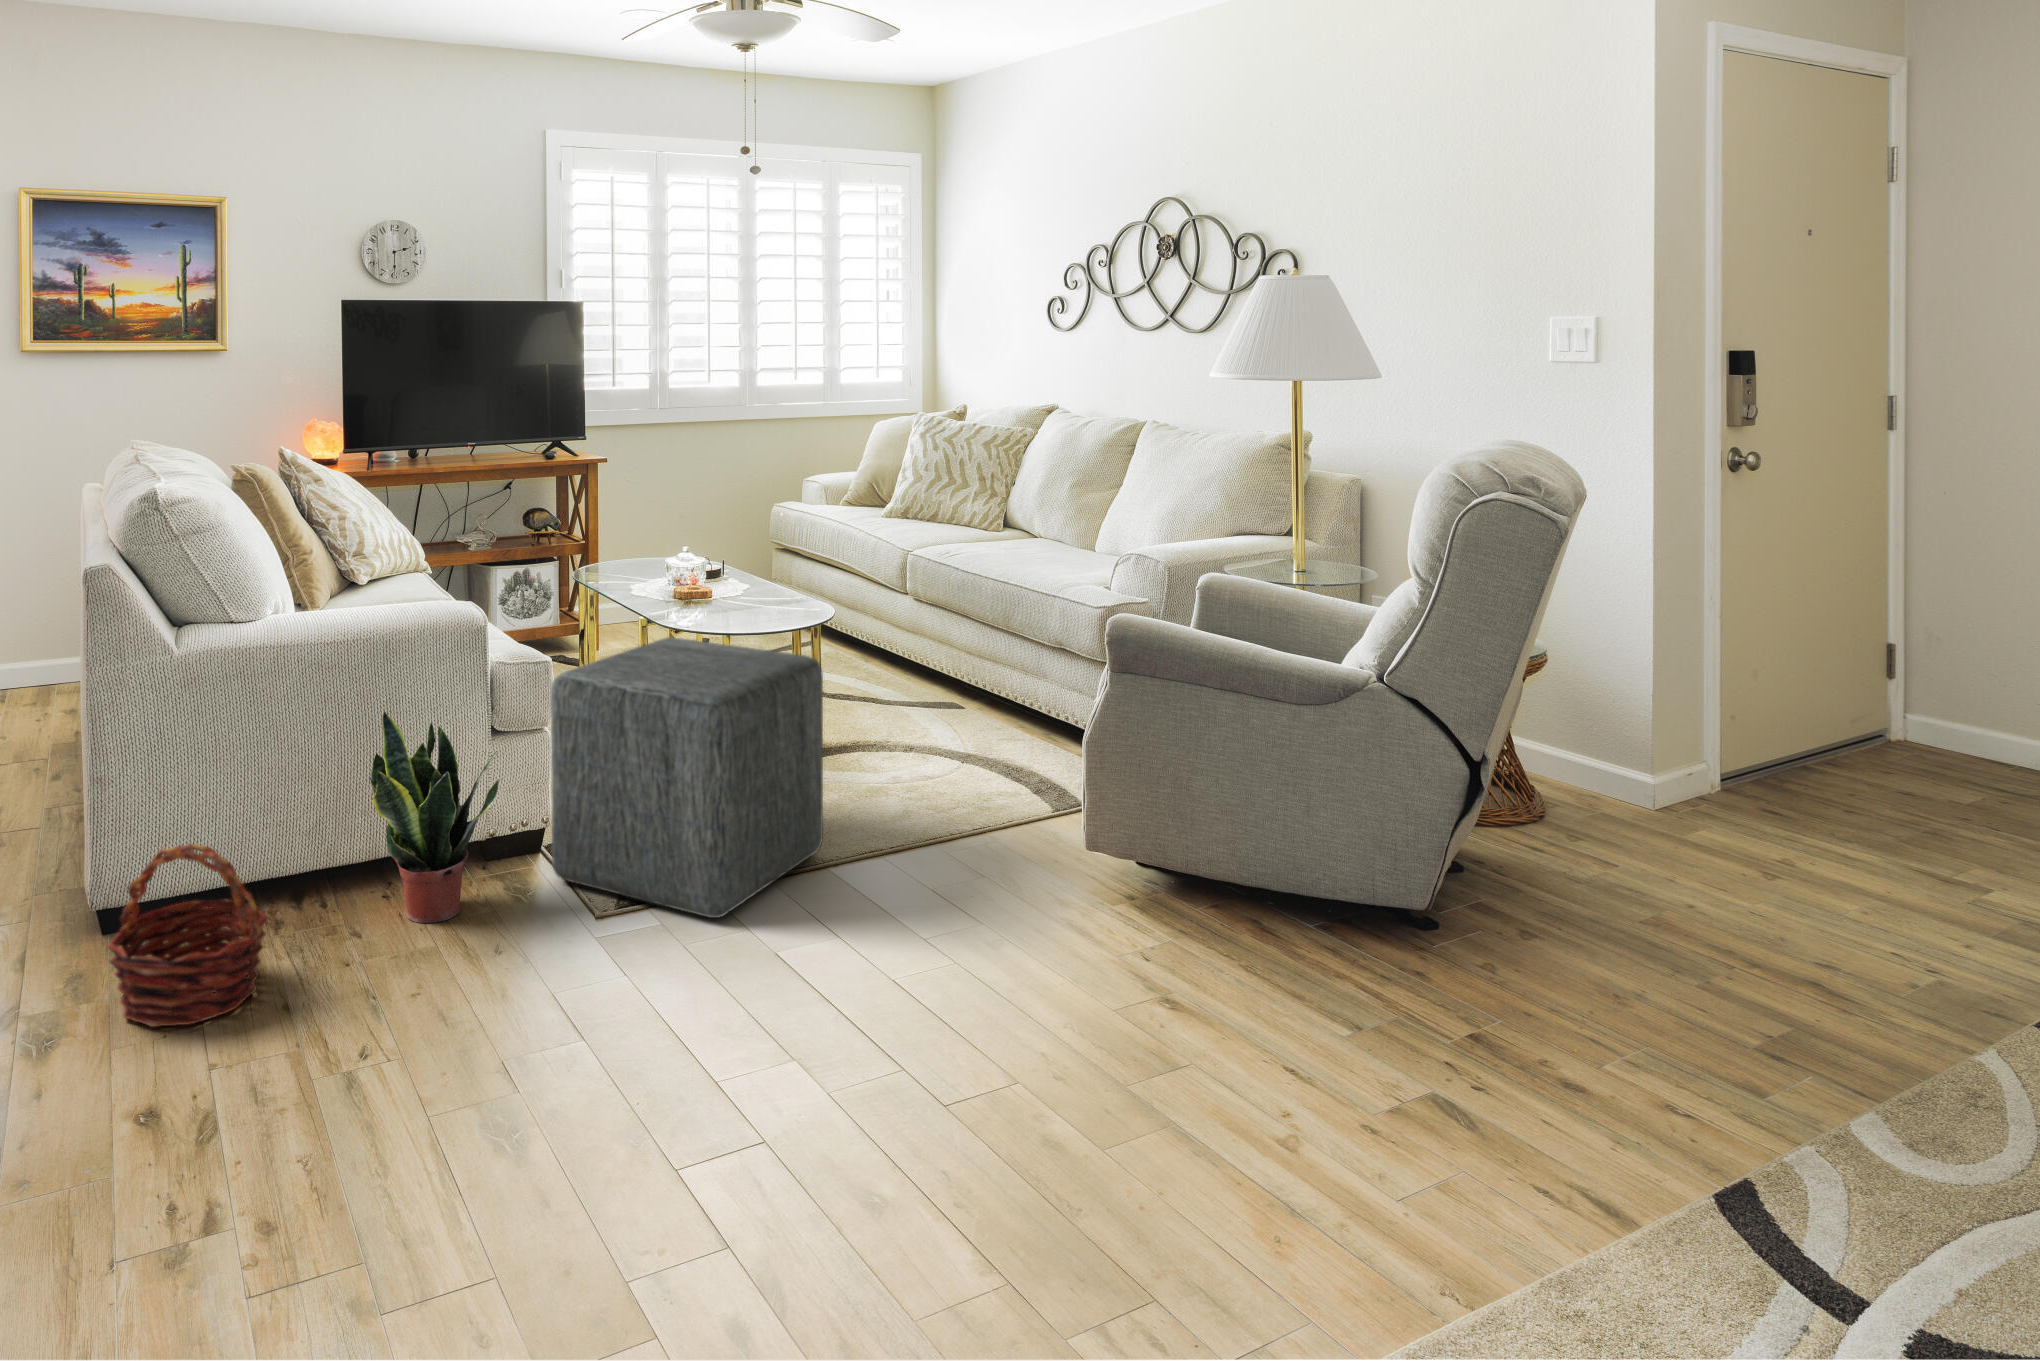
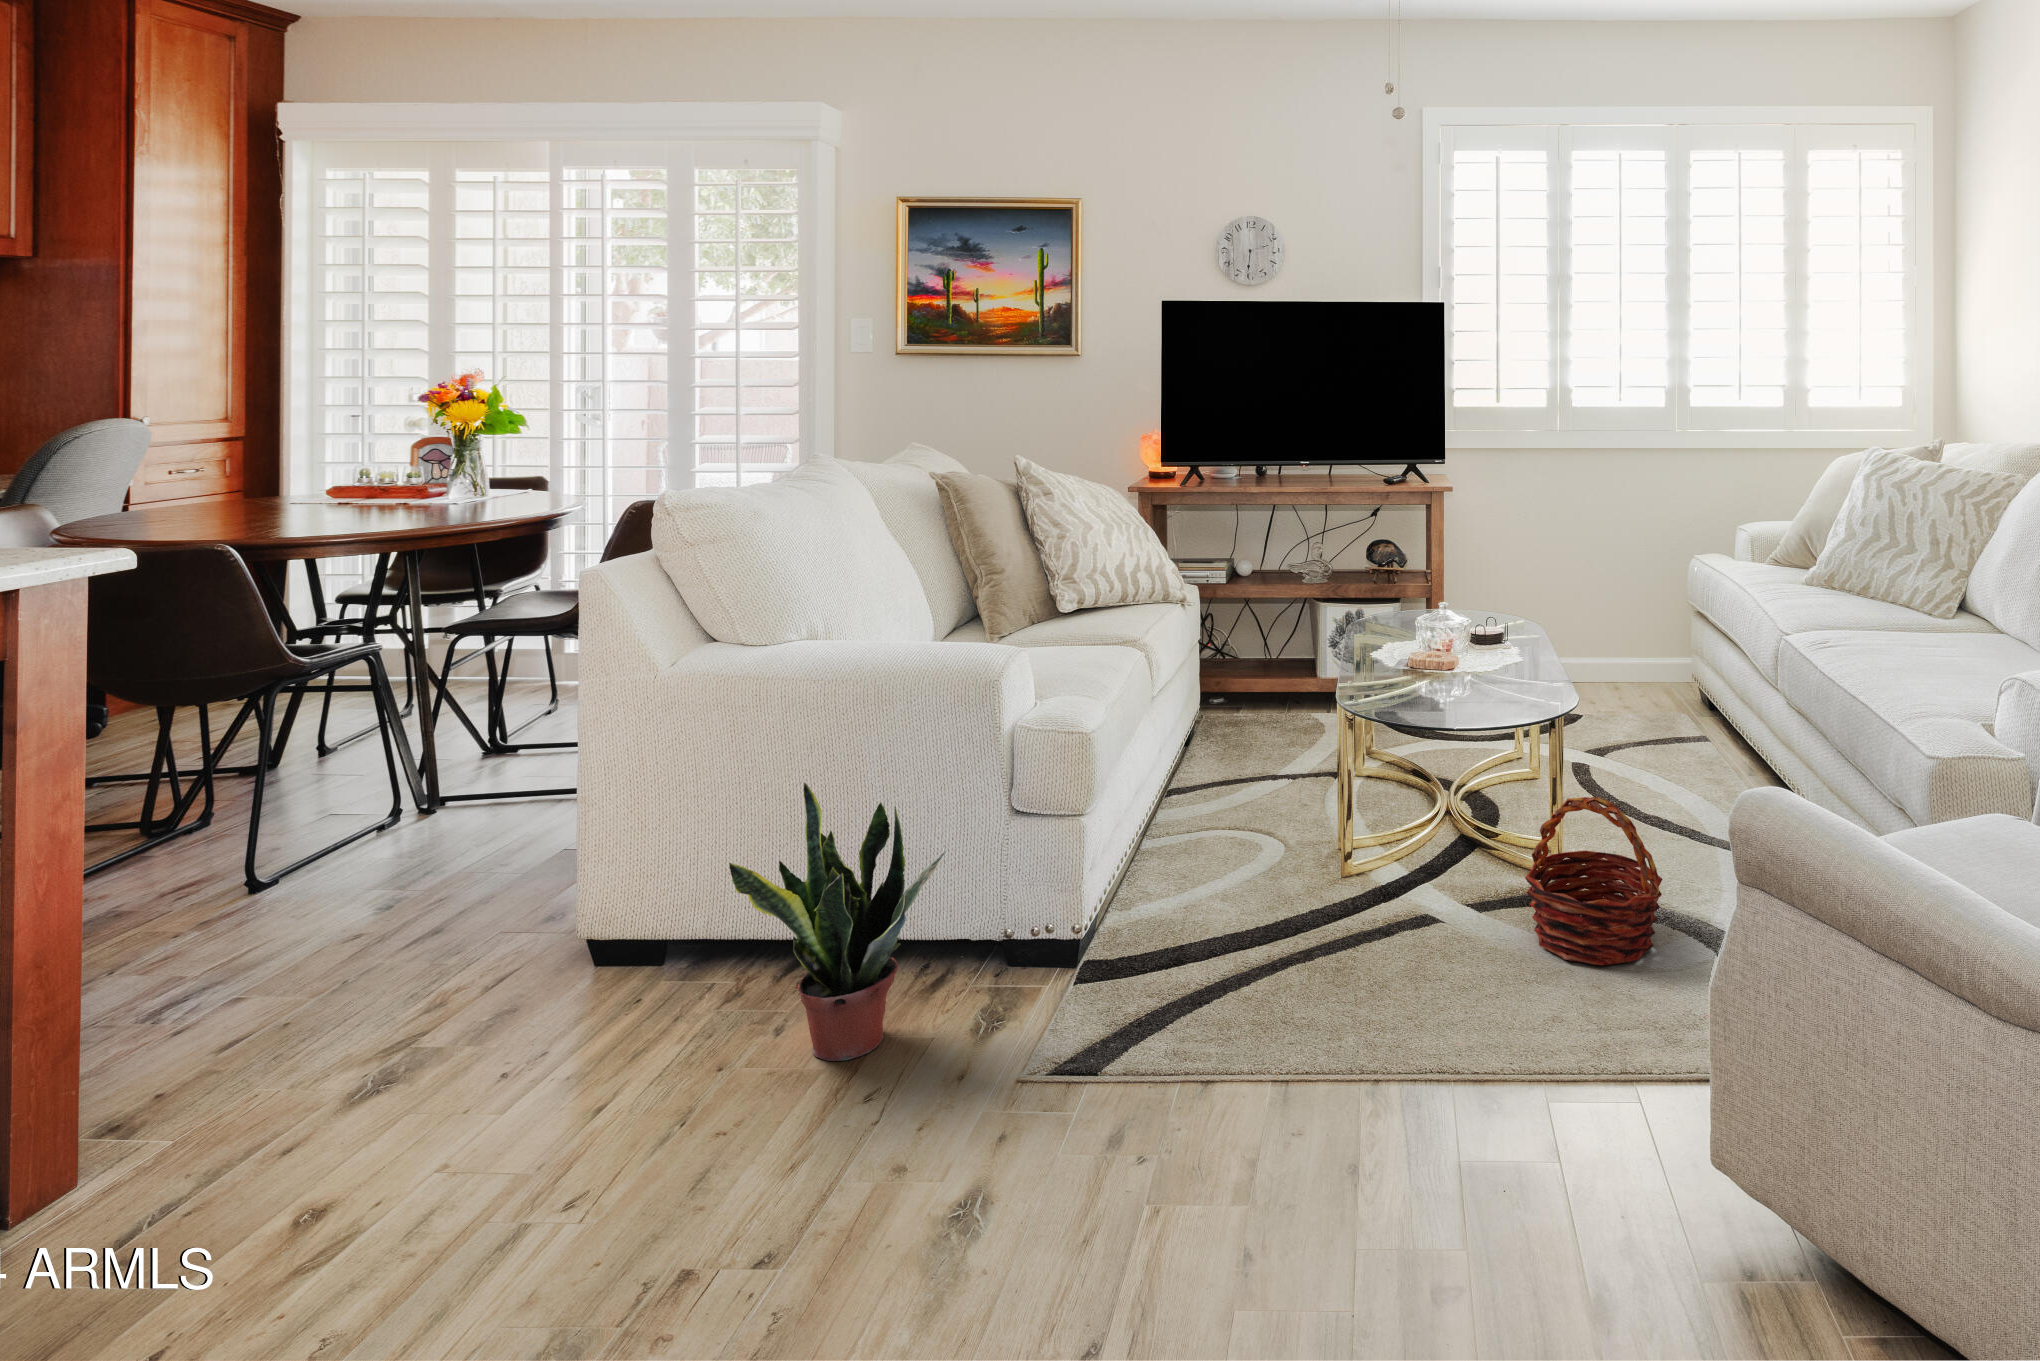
ottoman: present [551,637,823,918] -> none [1009,728,1369,1157]
basket: present [108,844,267,1027] -> present [1525,797,1662,965]

